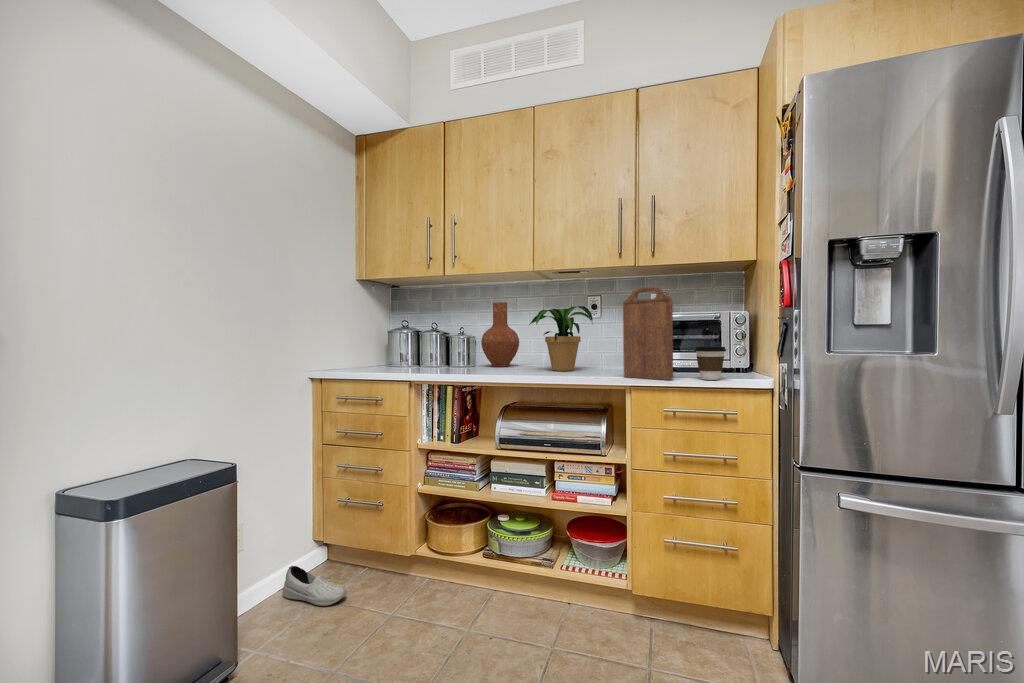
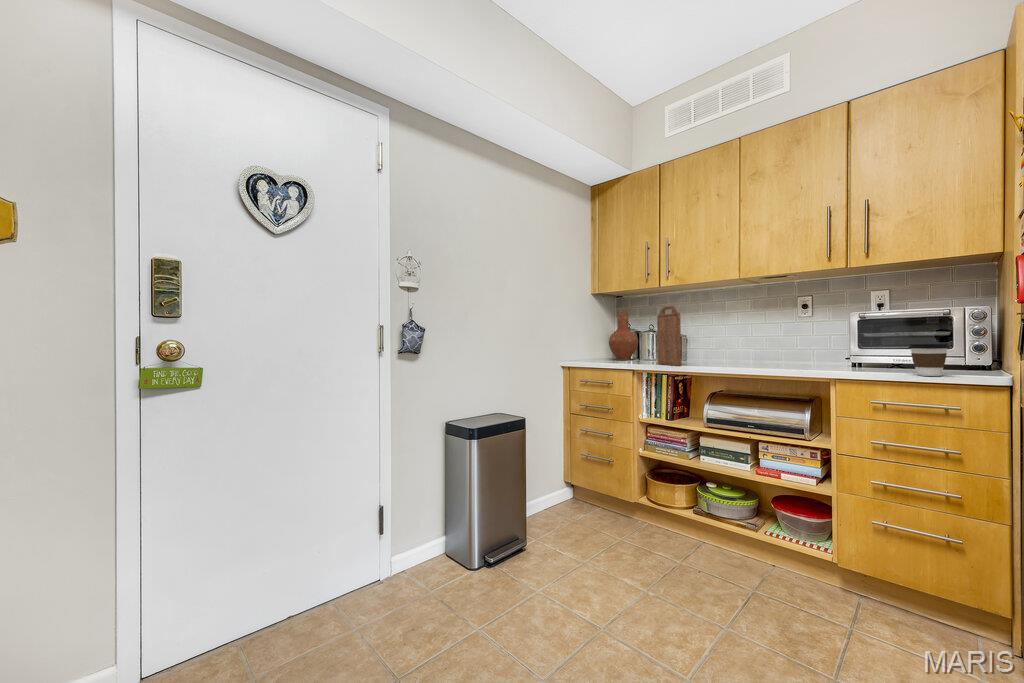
cutting board: present [623,286,673,380] -> present [657,306,681,366]
vase: present [481,302,519,367] -> present [609,312,638,360]
potted plant: present [529,306,593,371] -> none [733,308,800,365]
shoe: present [282,565,347,606] -> none [548,491,589,521]

